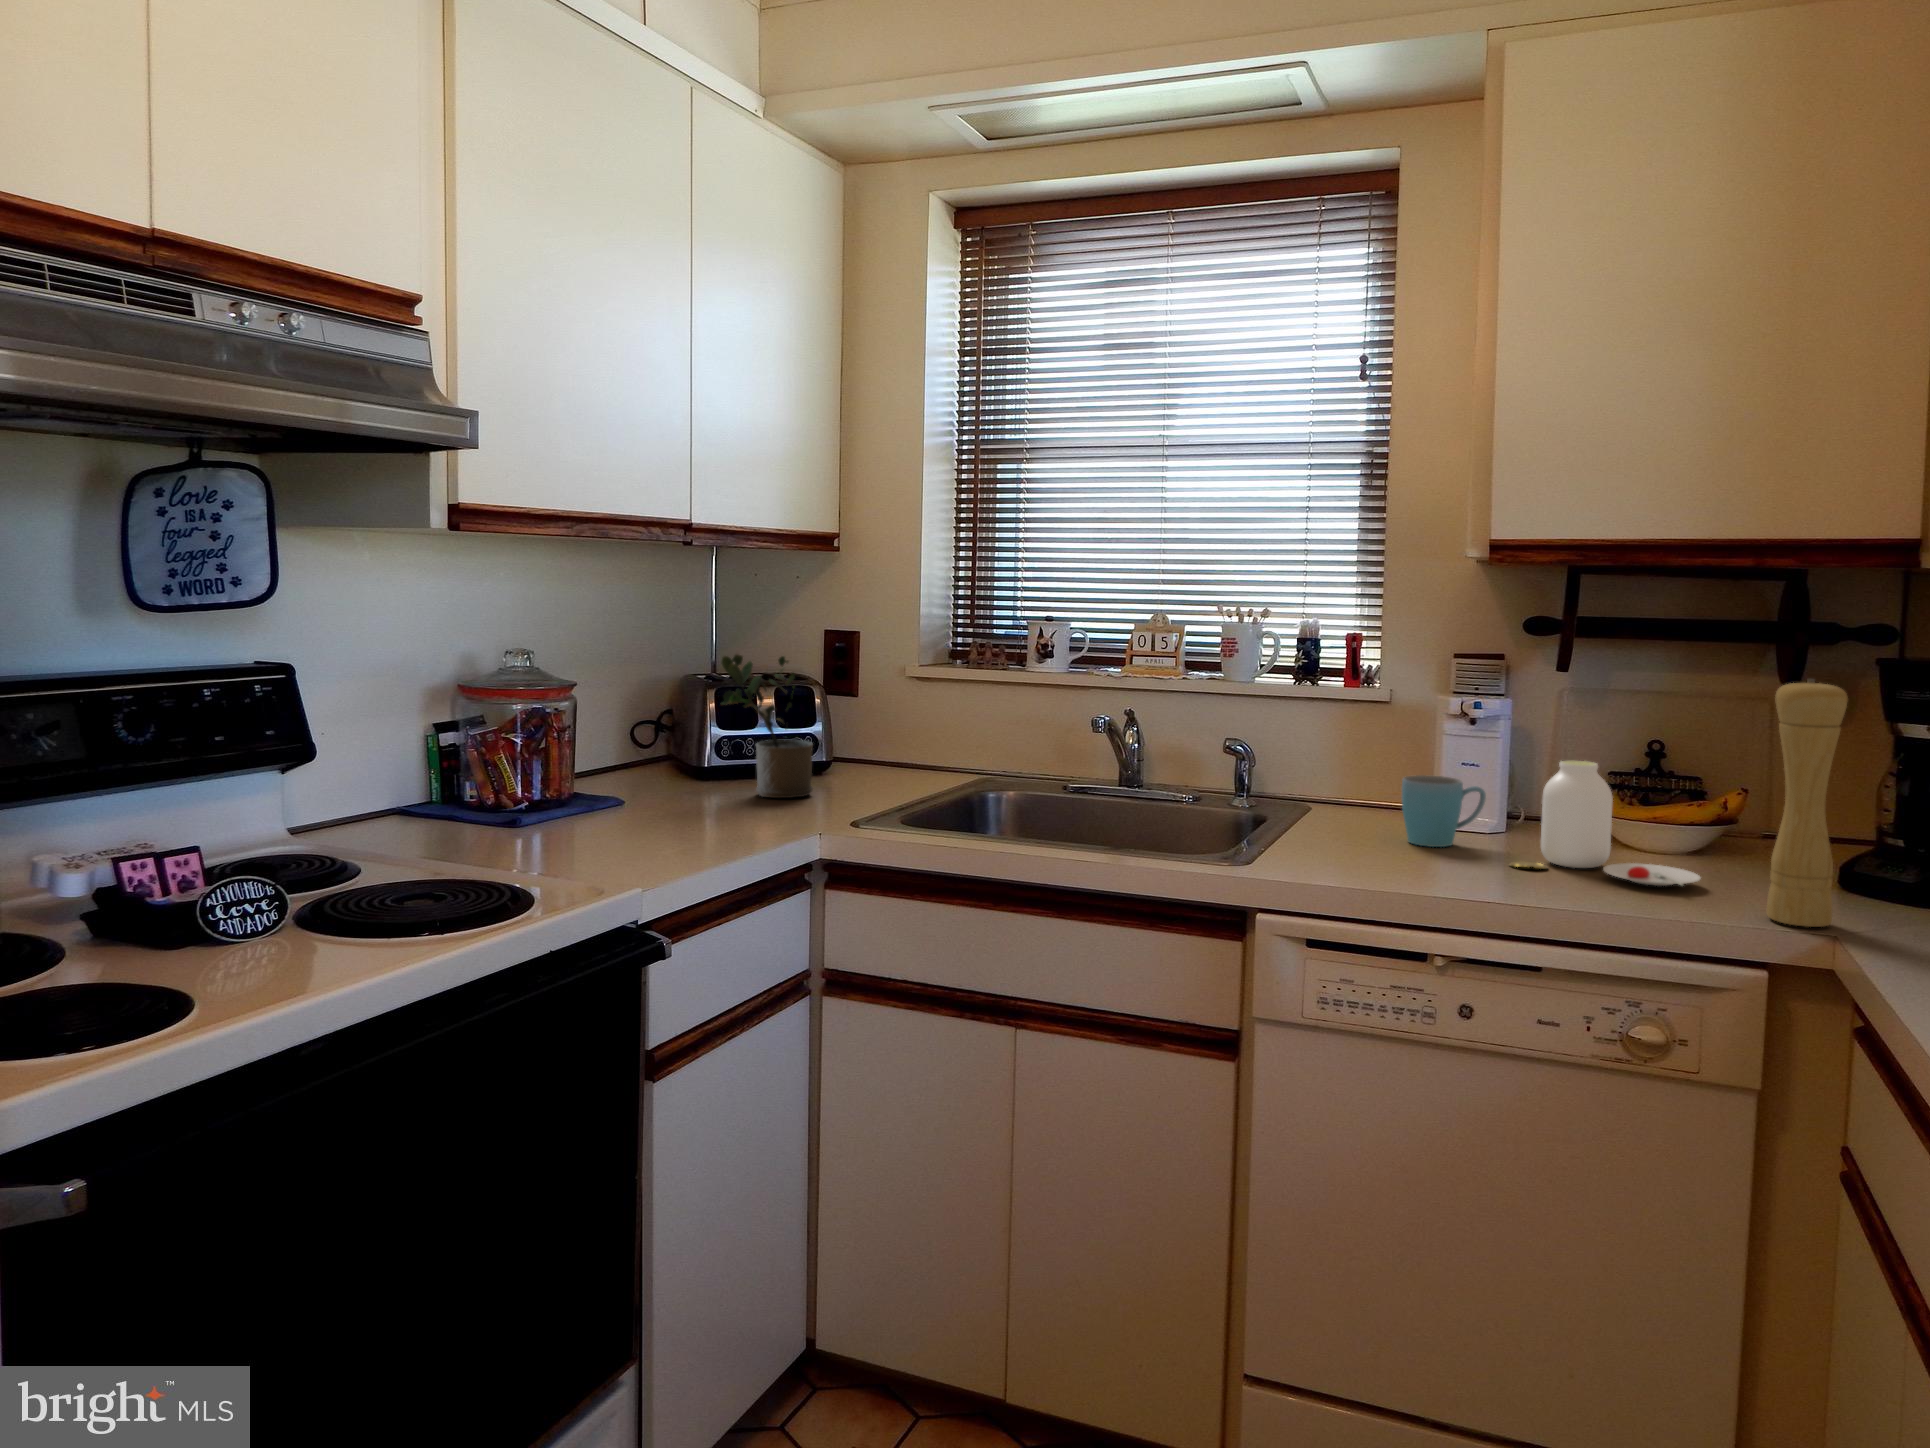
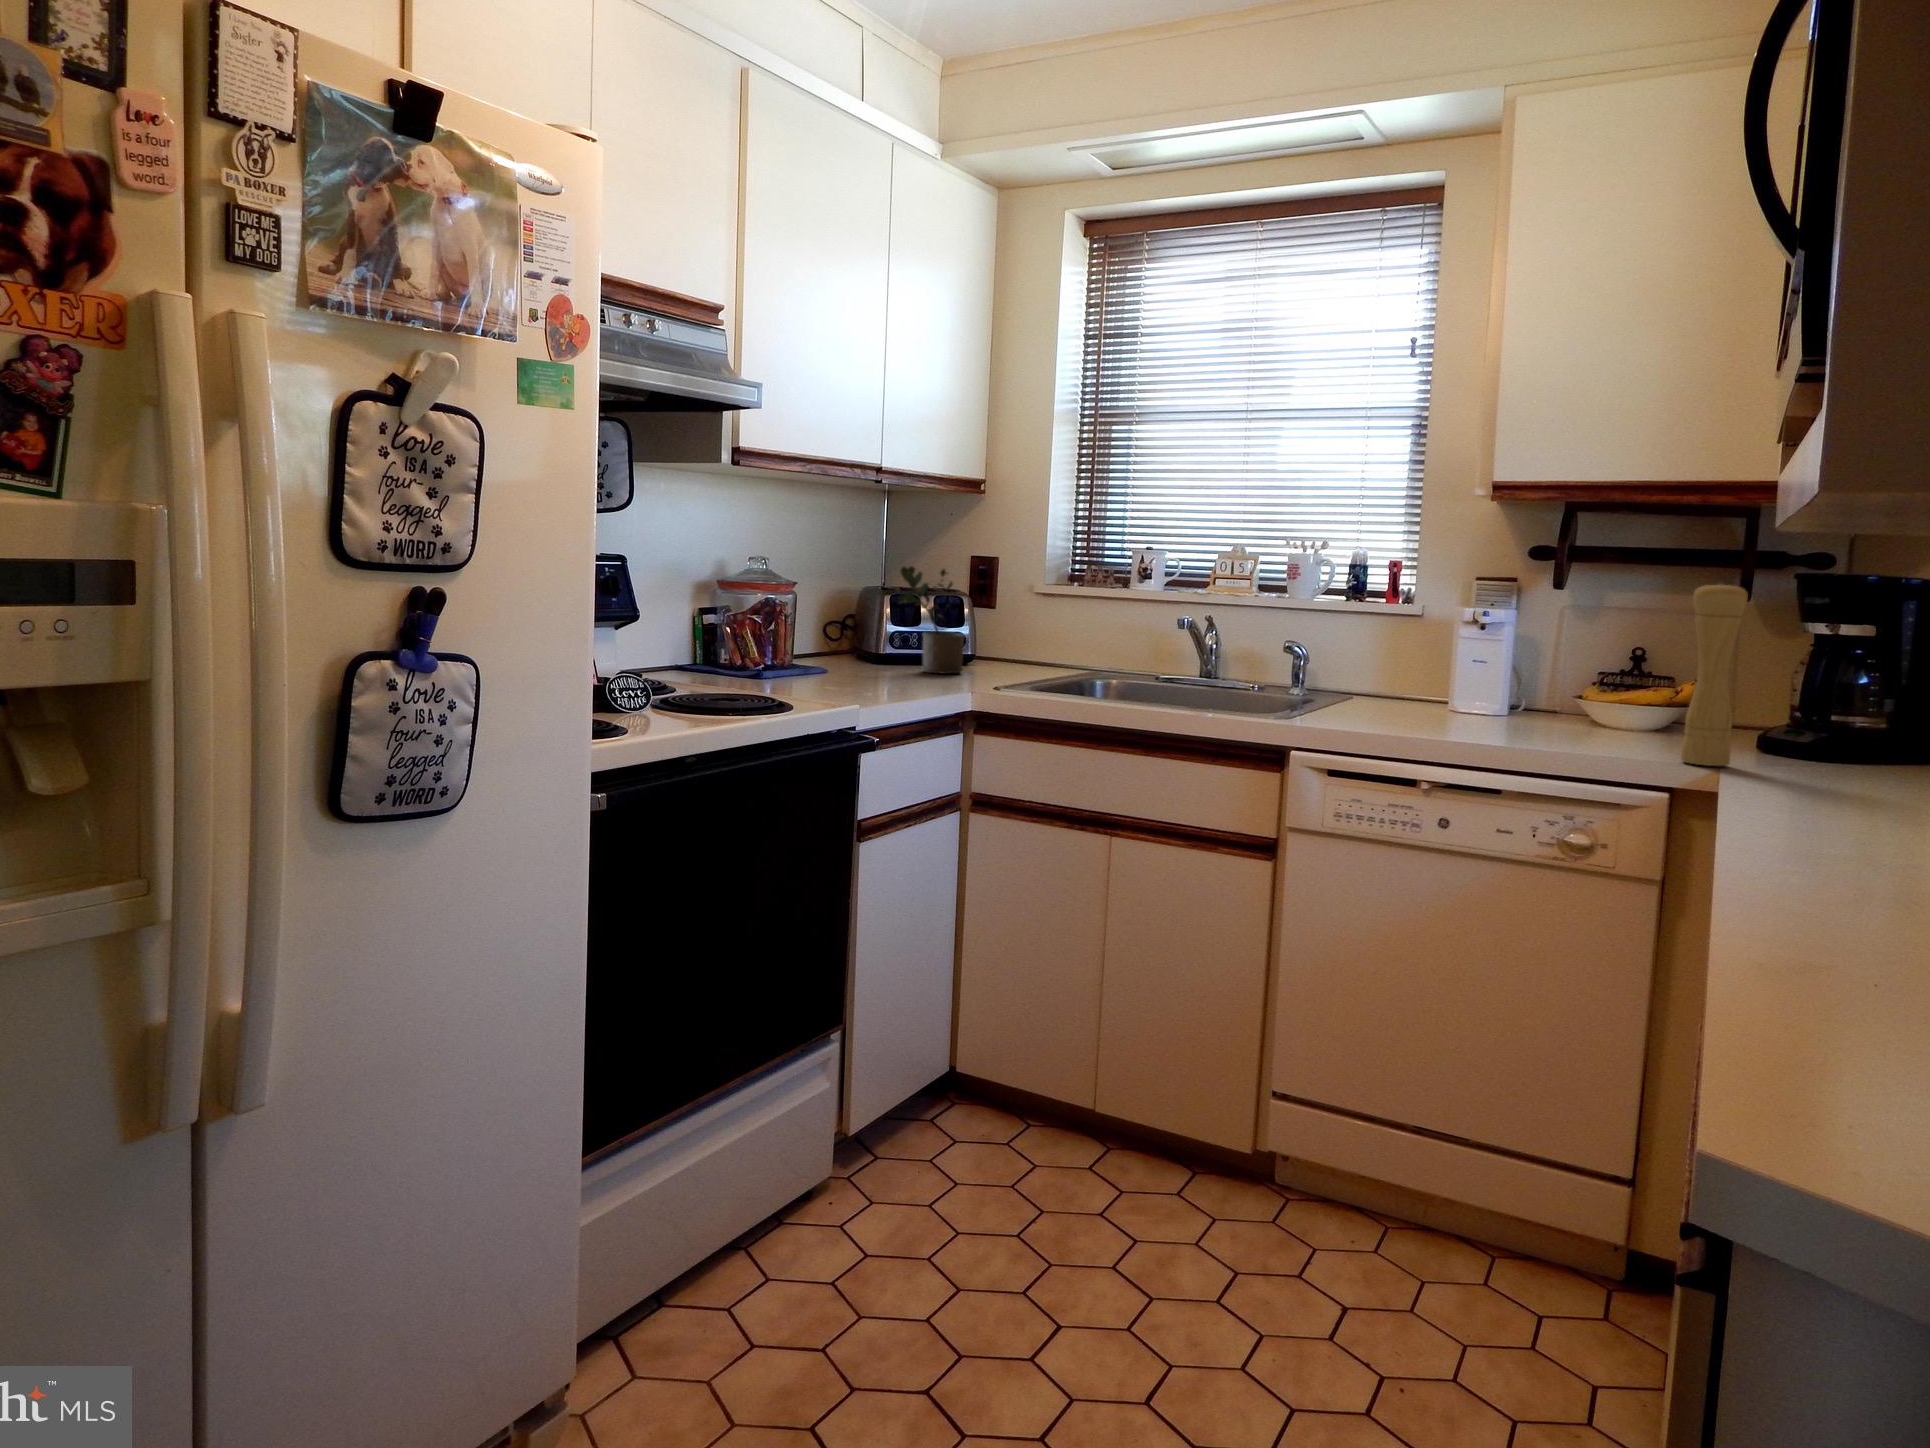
jar: present [1510,761,1700,886] -> none [1495,653,1644,743]
mug: present [1402,775,1486,847] -> none [1418,666,1486,719]

